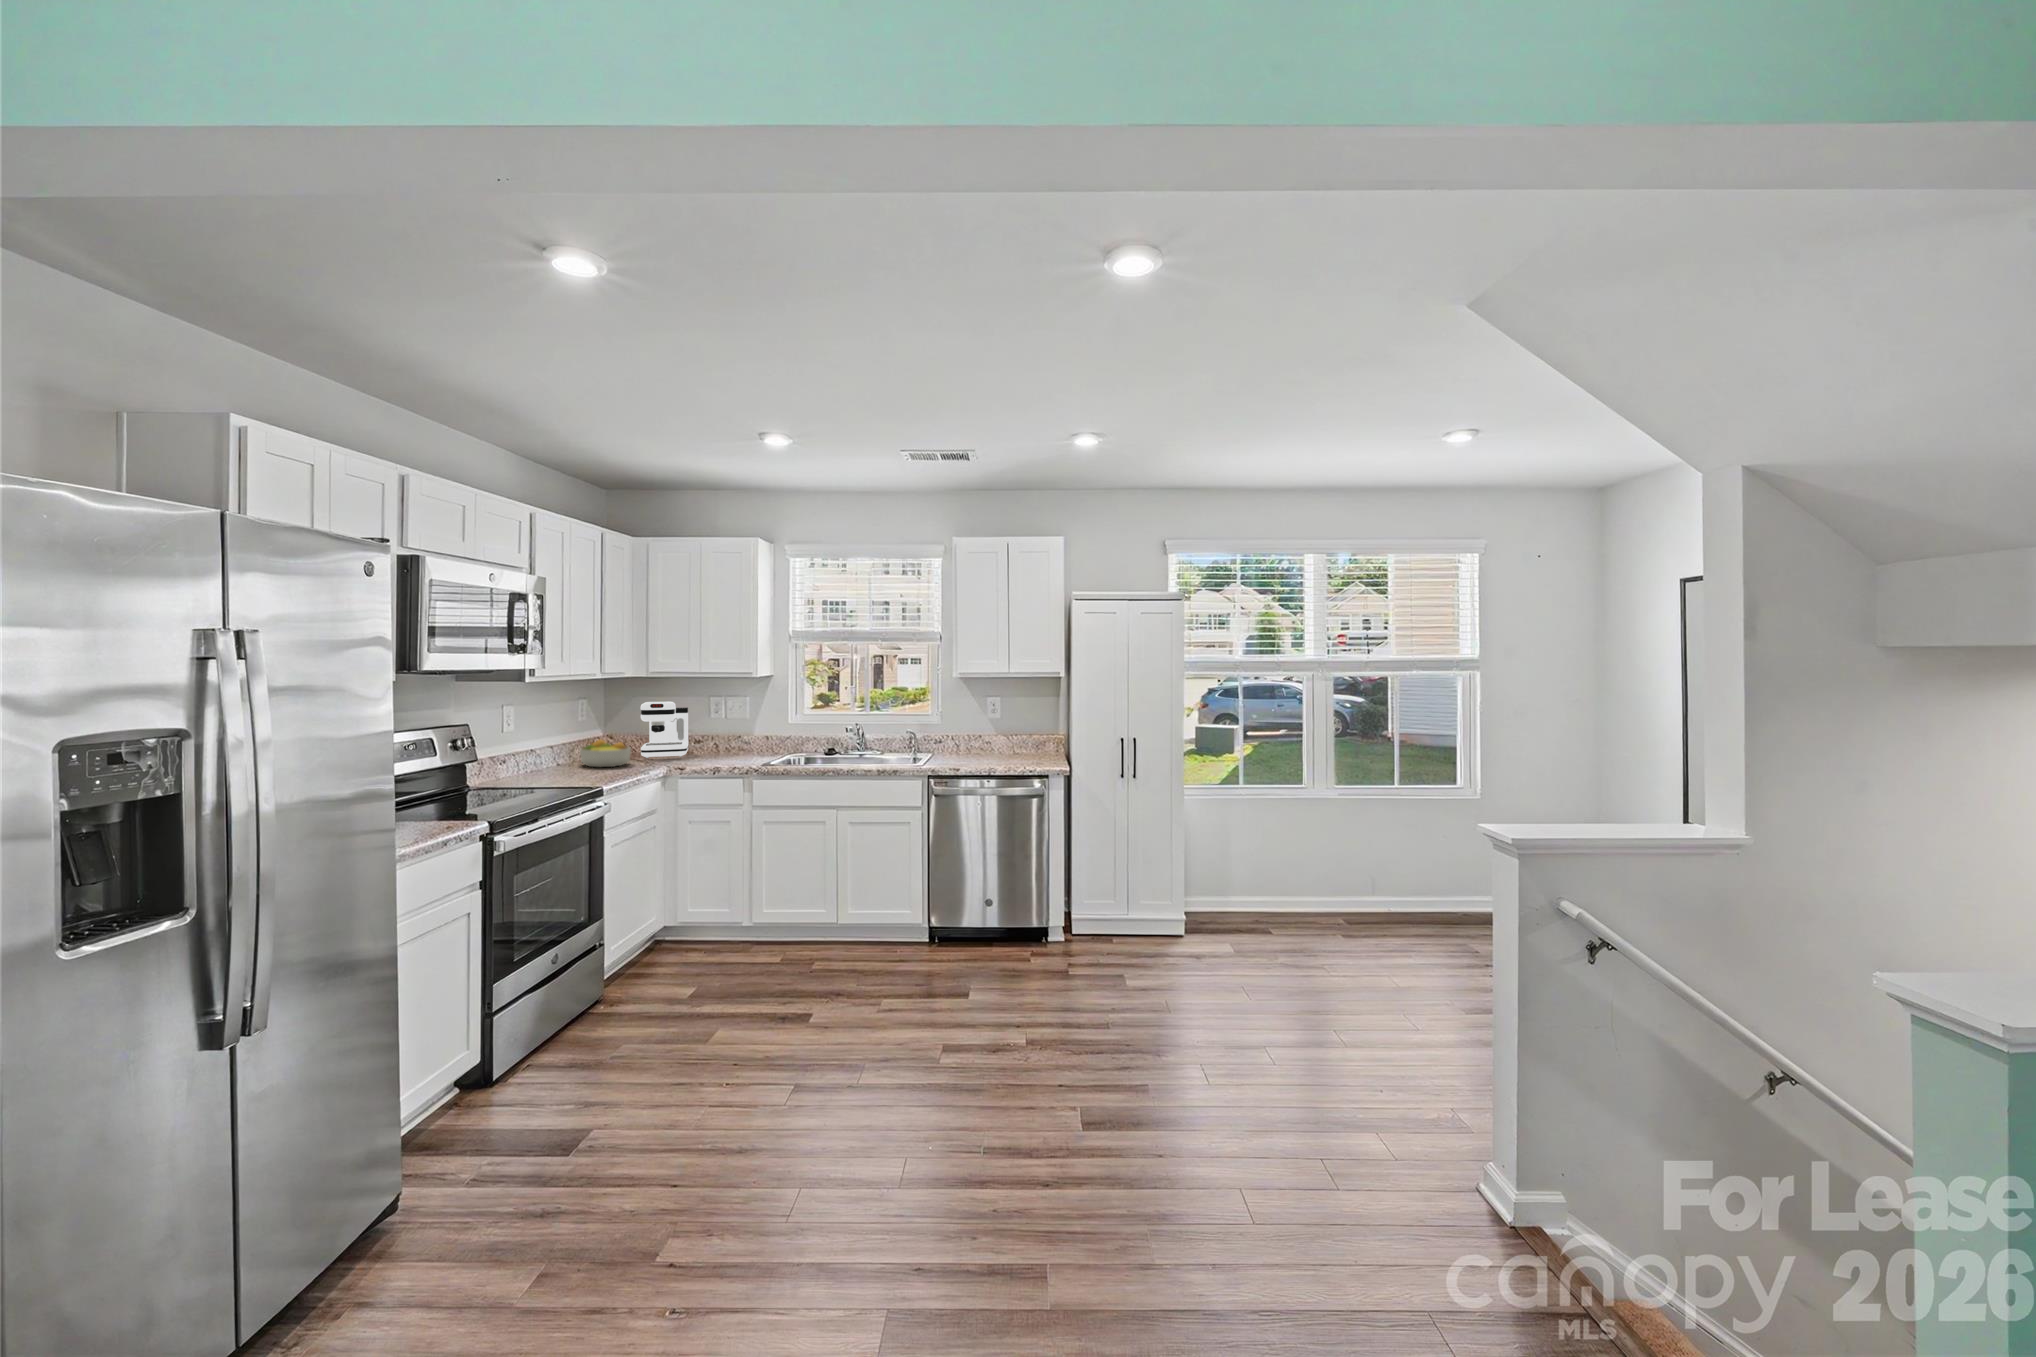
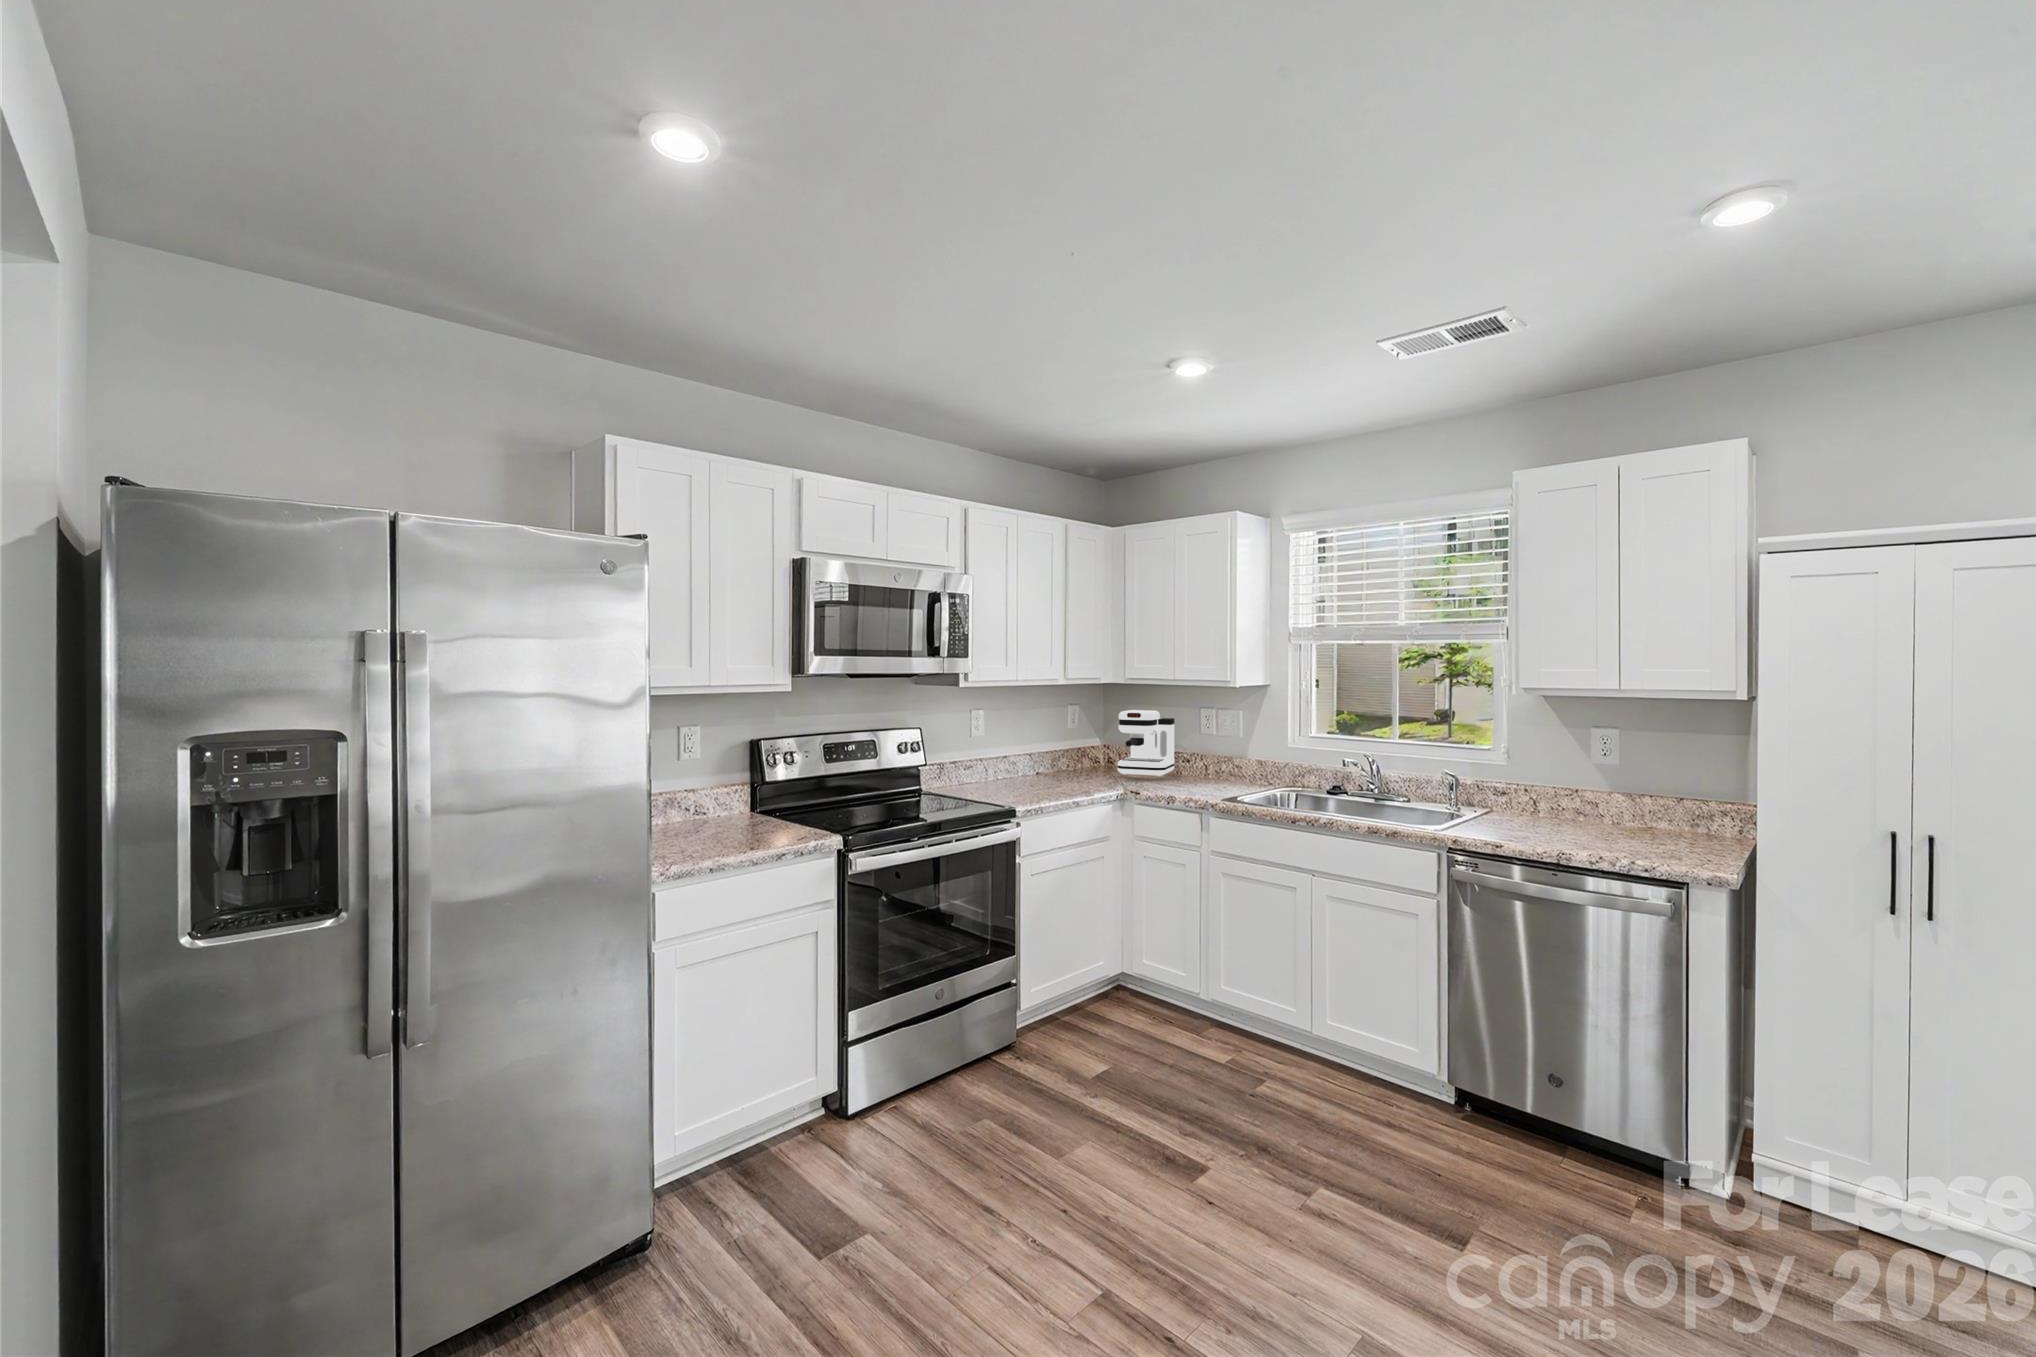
fruit bowl: present [580,740,631,767] -> none [1045,750,1097,783]

